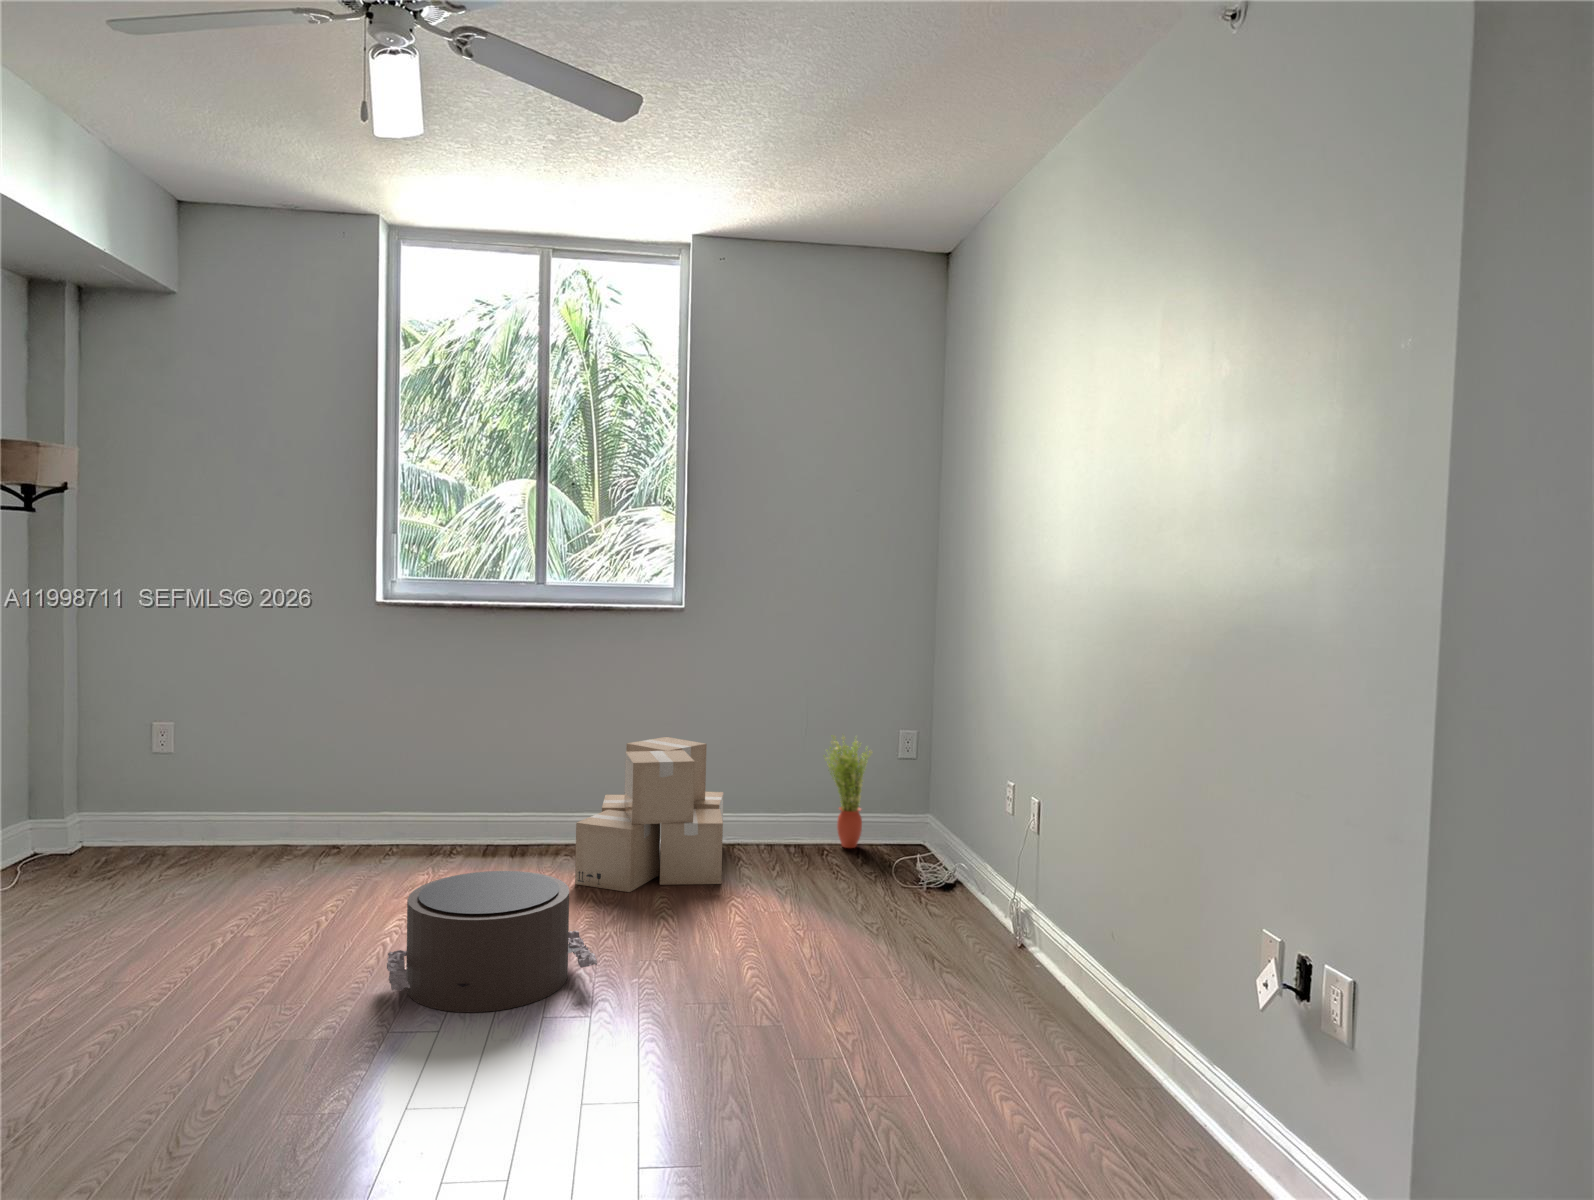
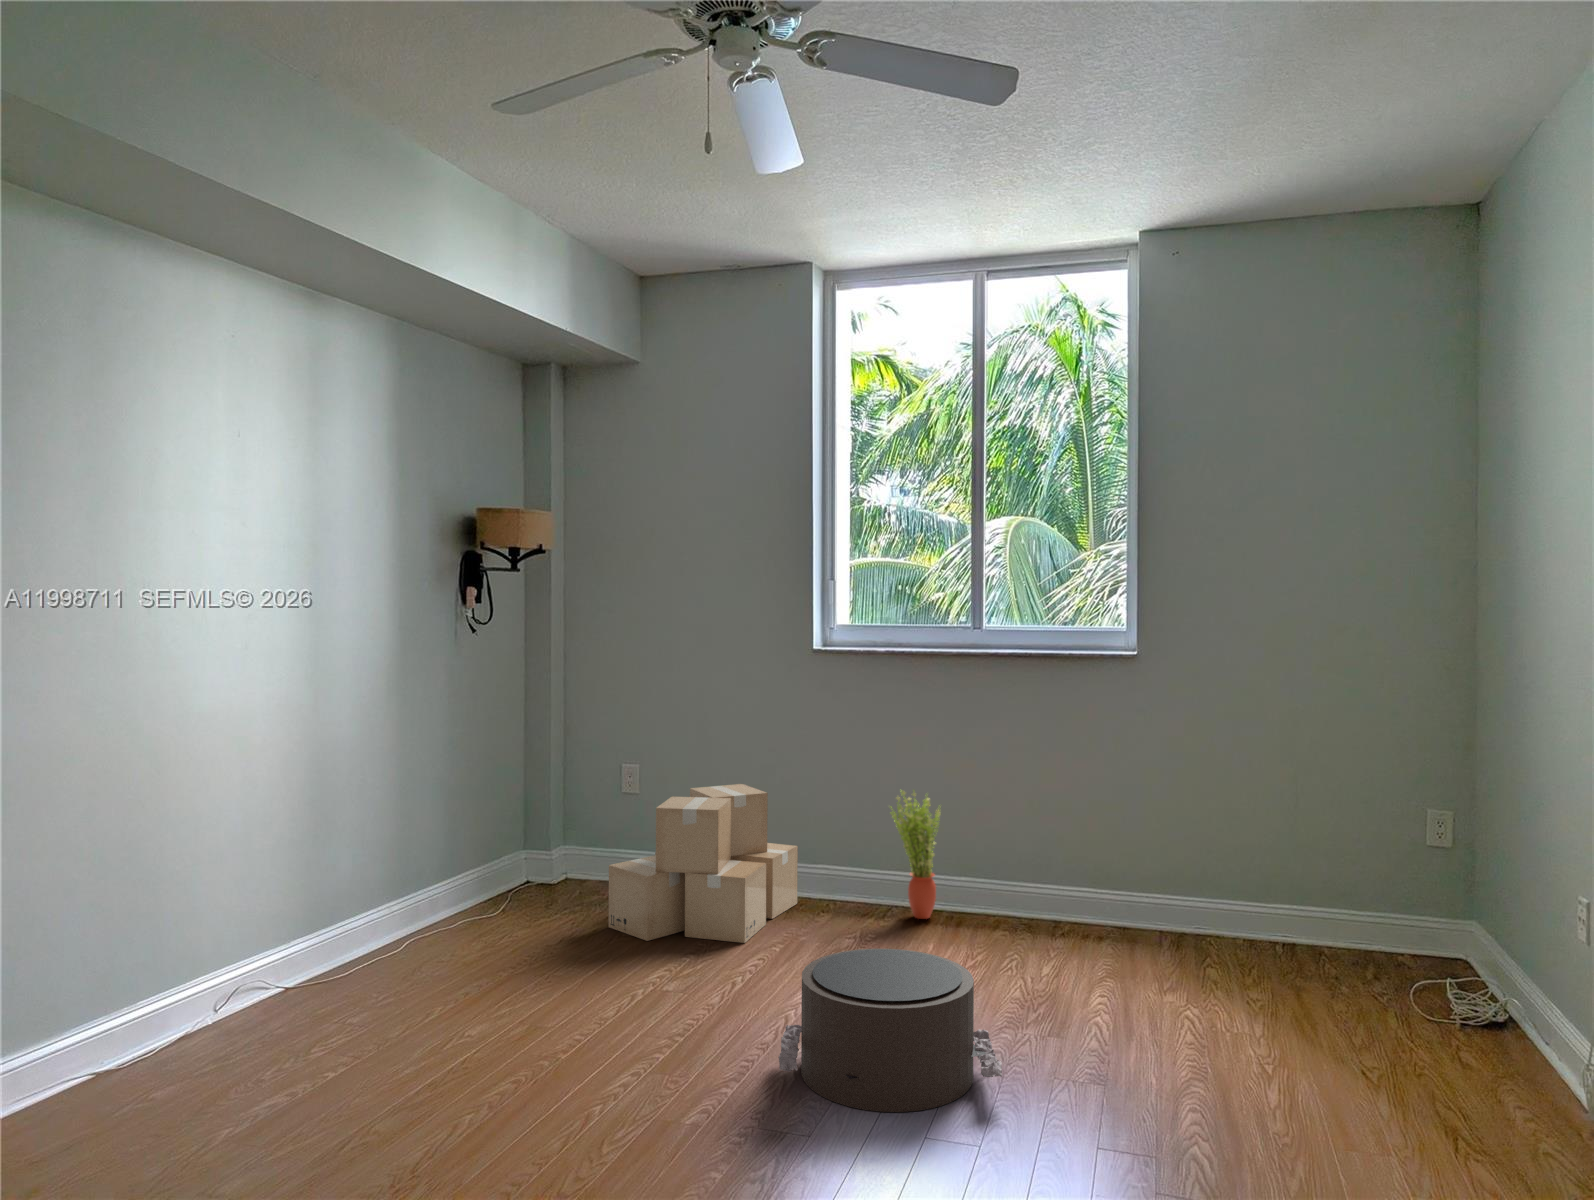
potted plant: present [824,735,872,848] -> present [890,791,940,919]
cardboard box: present [575,737,724,892] -> present [609,784,798,943]

